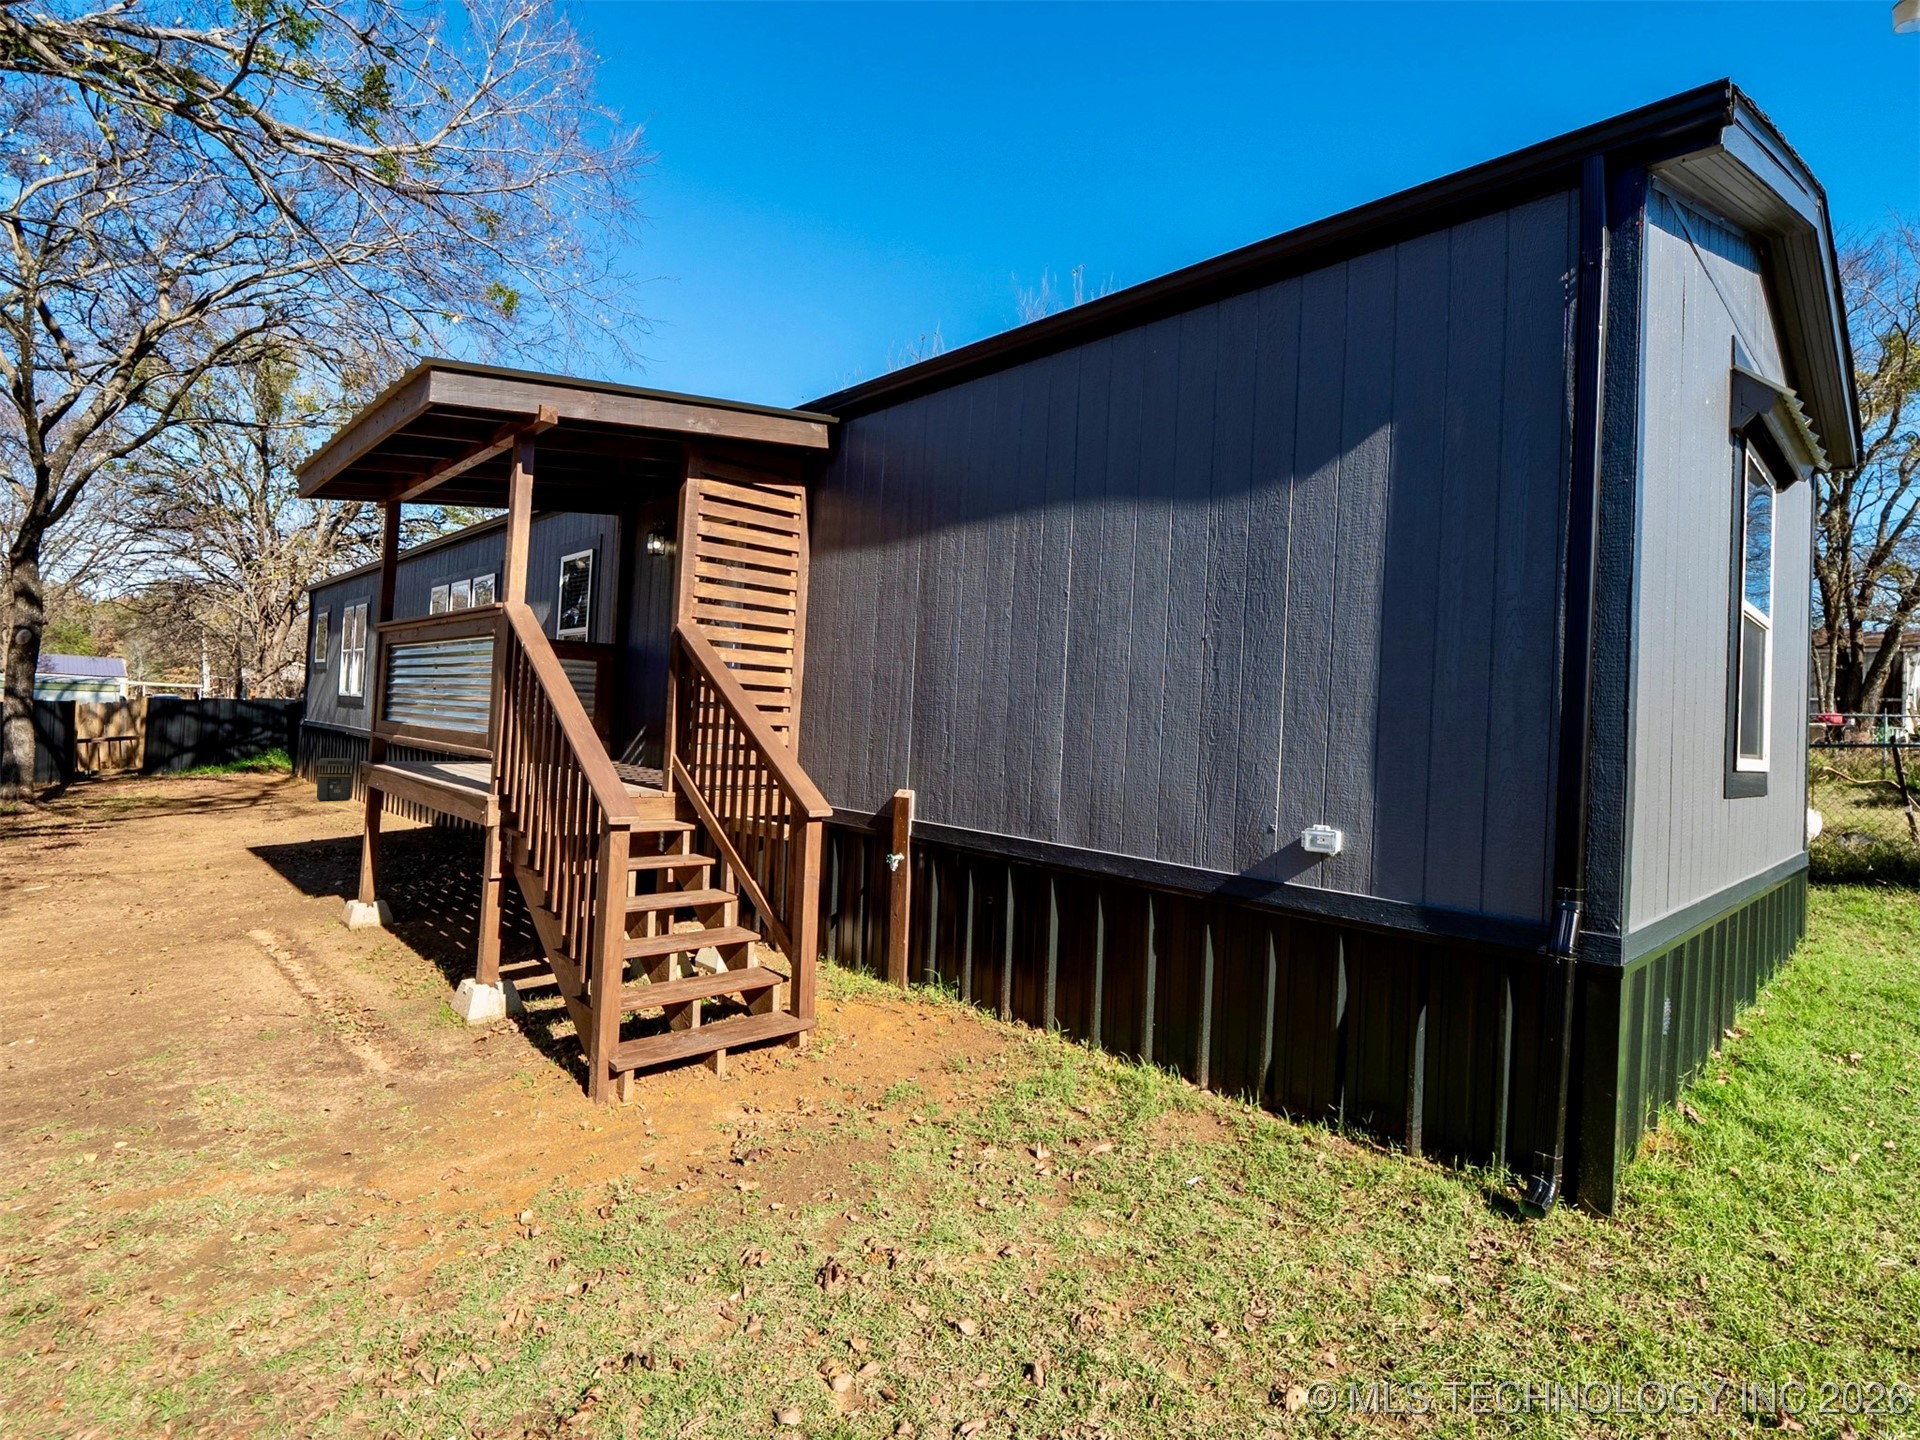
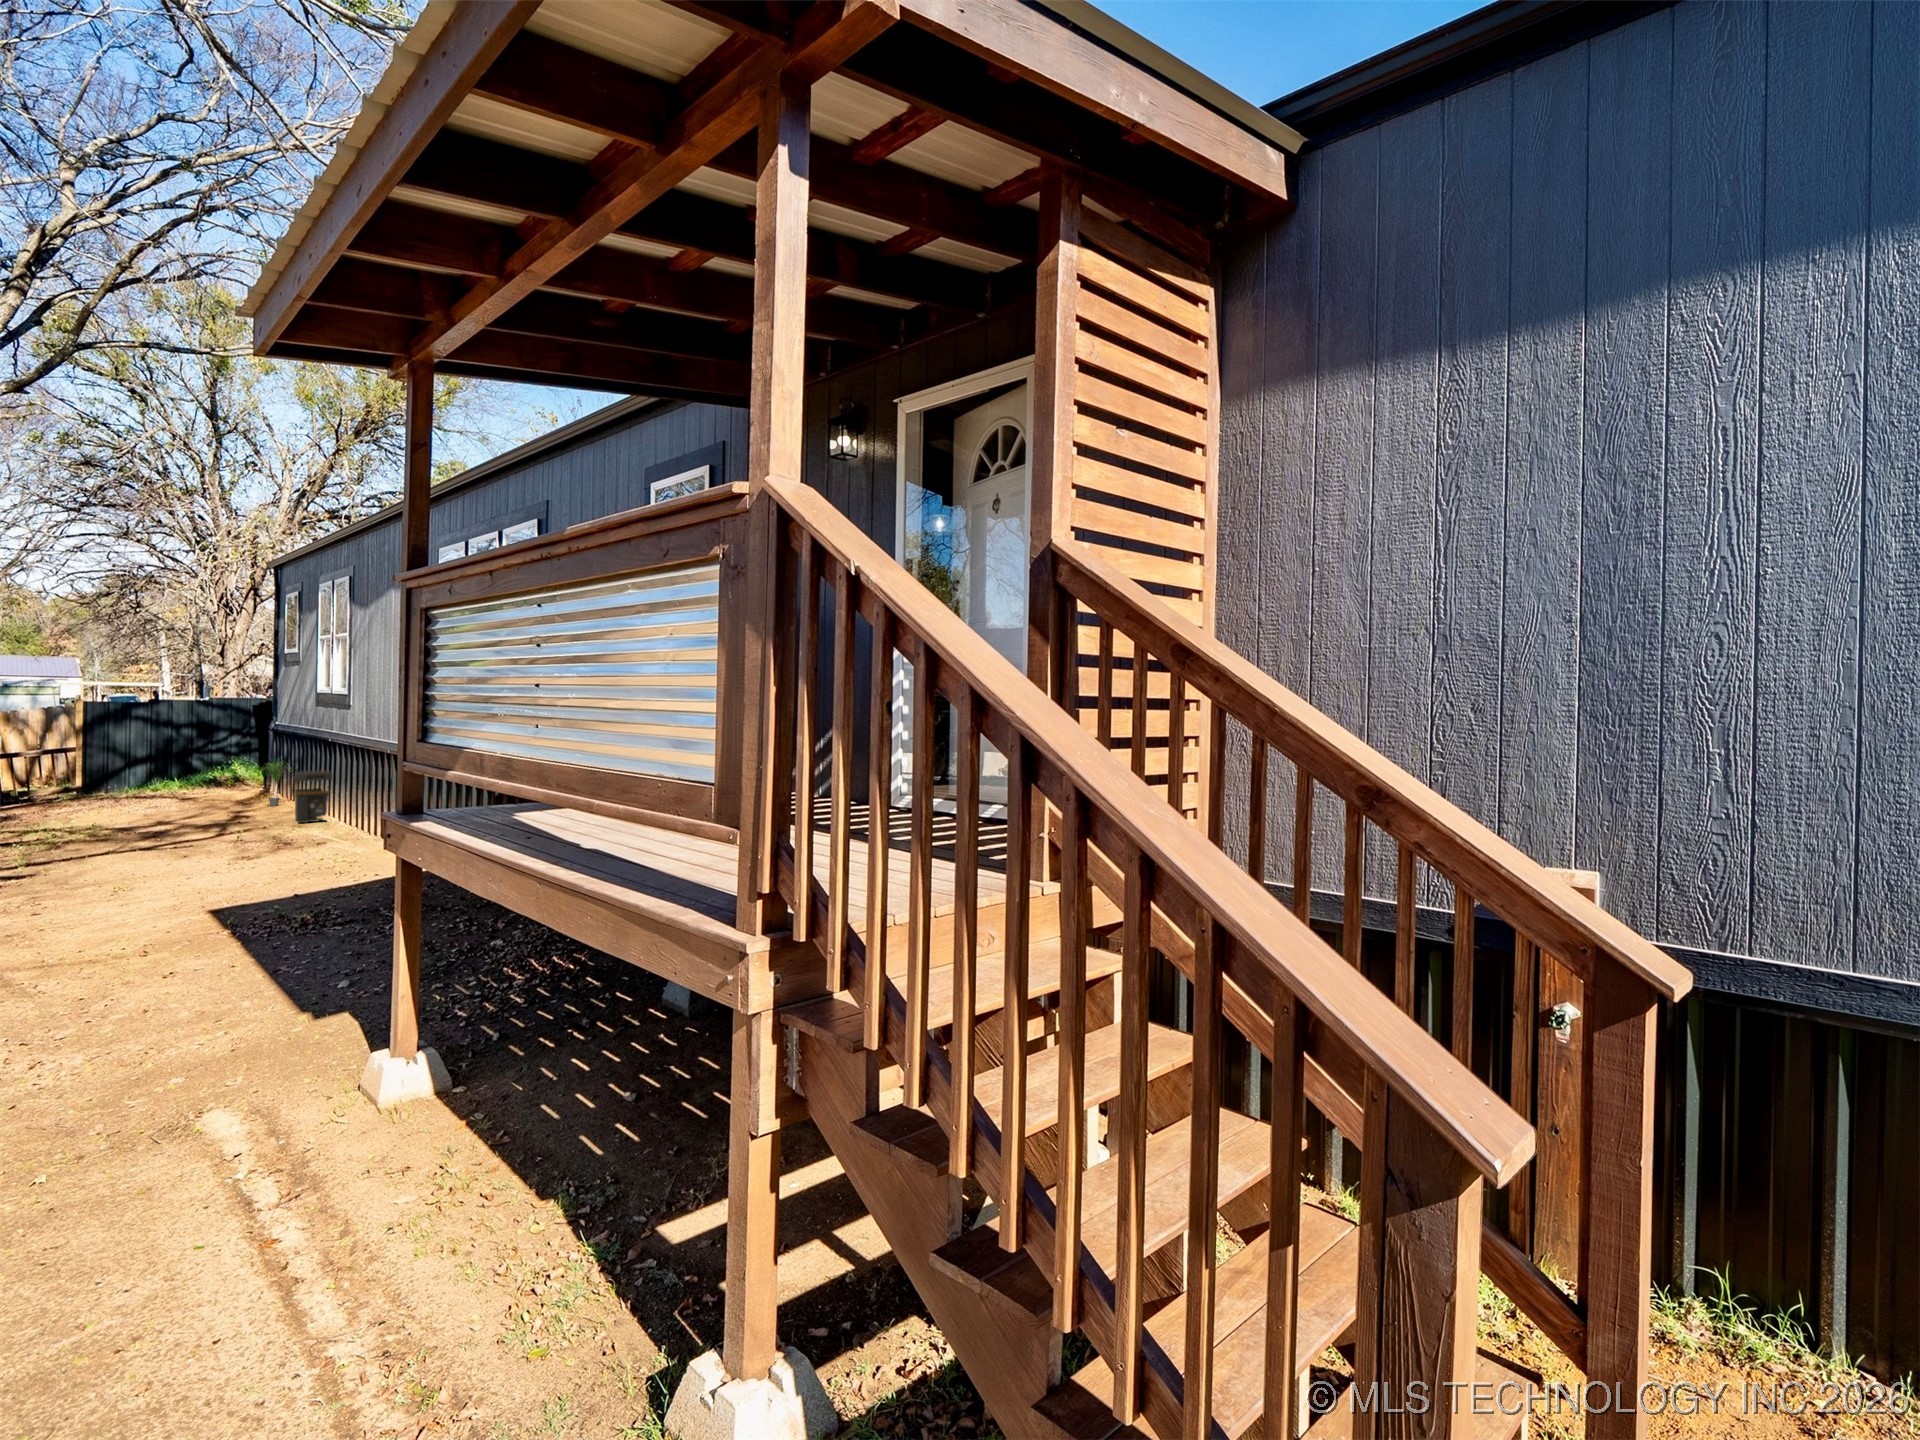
potted plant: none [285,745,319,789] -> present [268,762,283,806]

